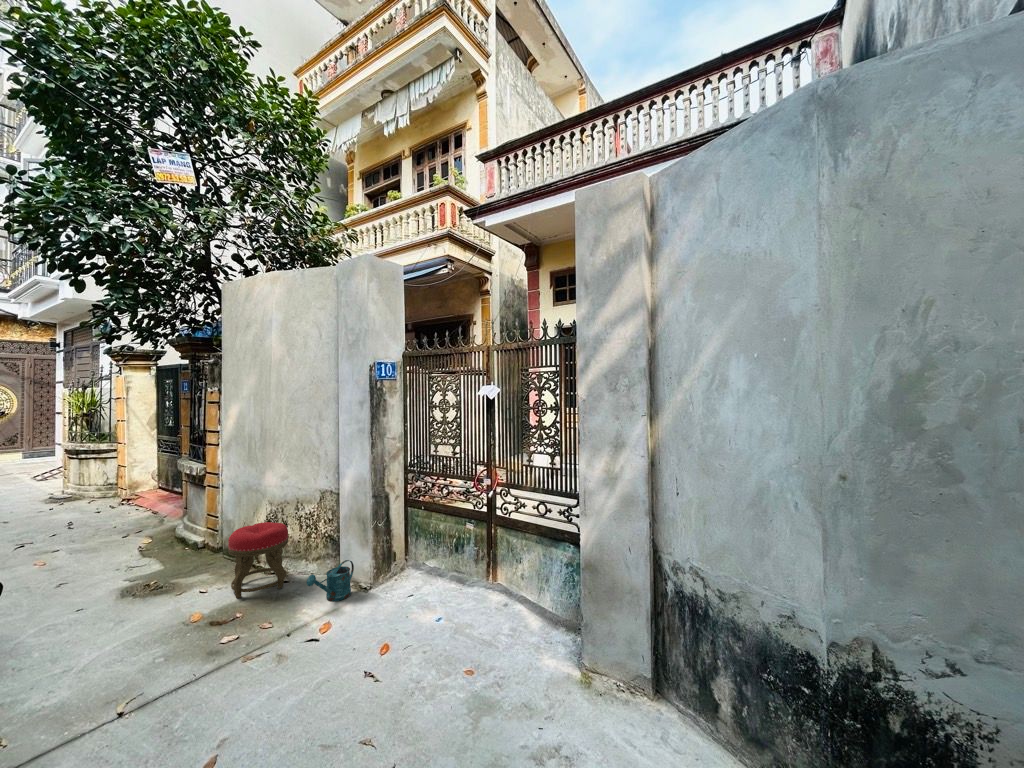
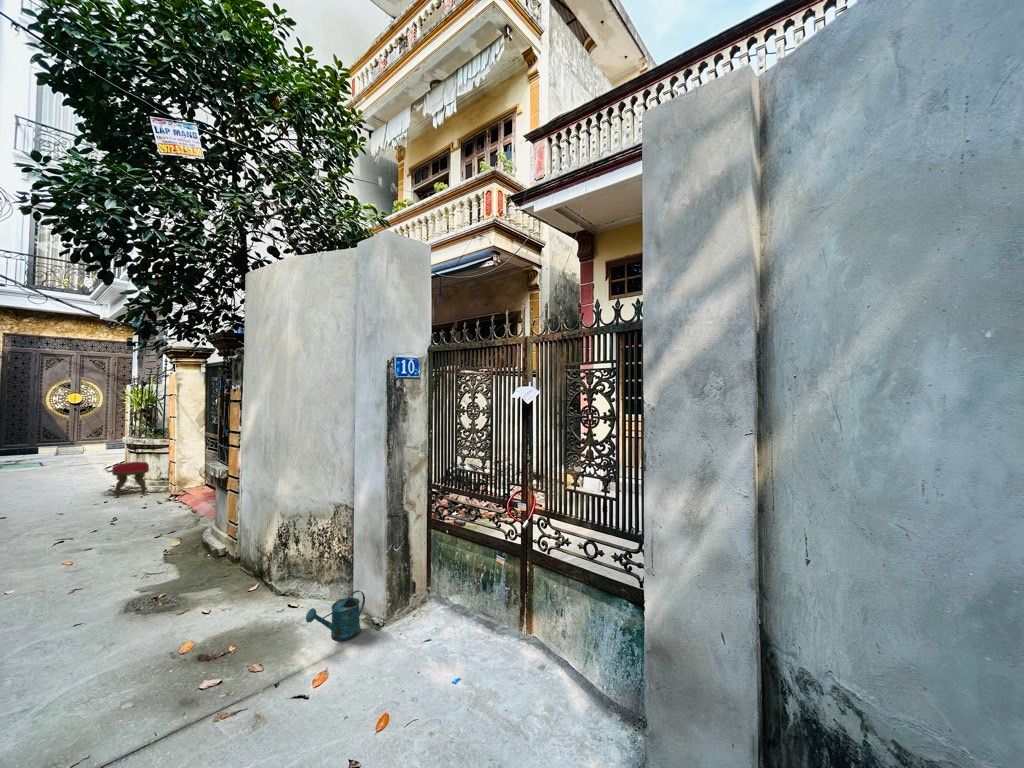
stool: present [228,522,289,598] -> present [112,462,149,497]

